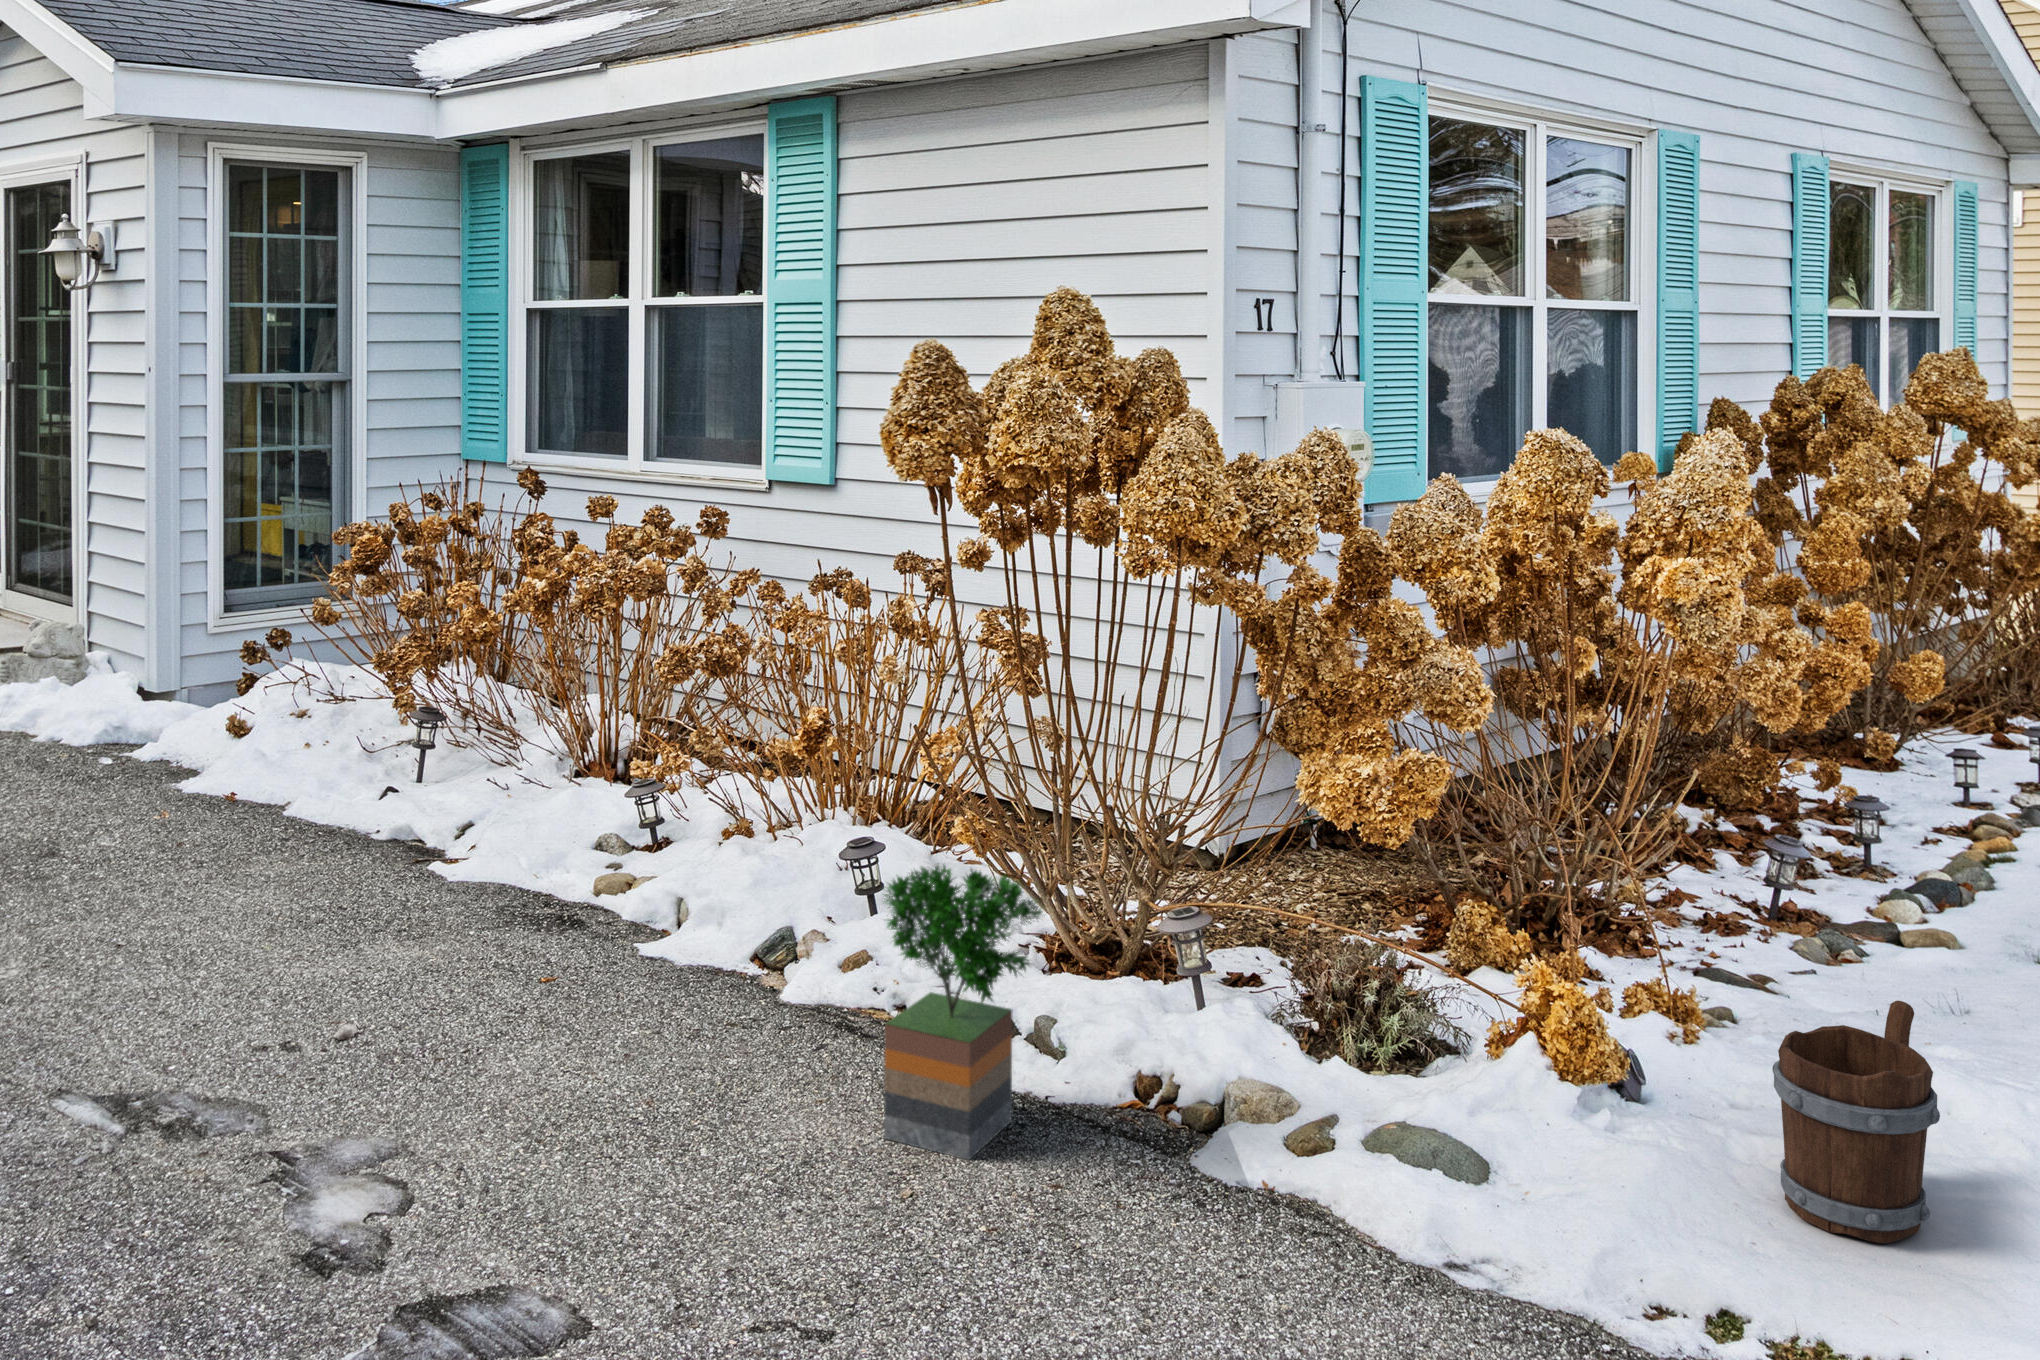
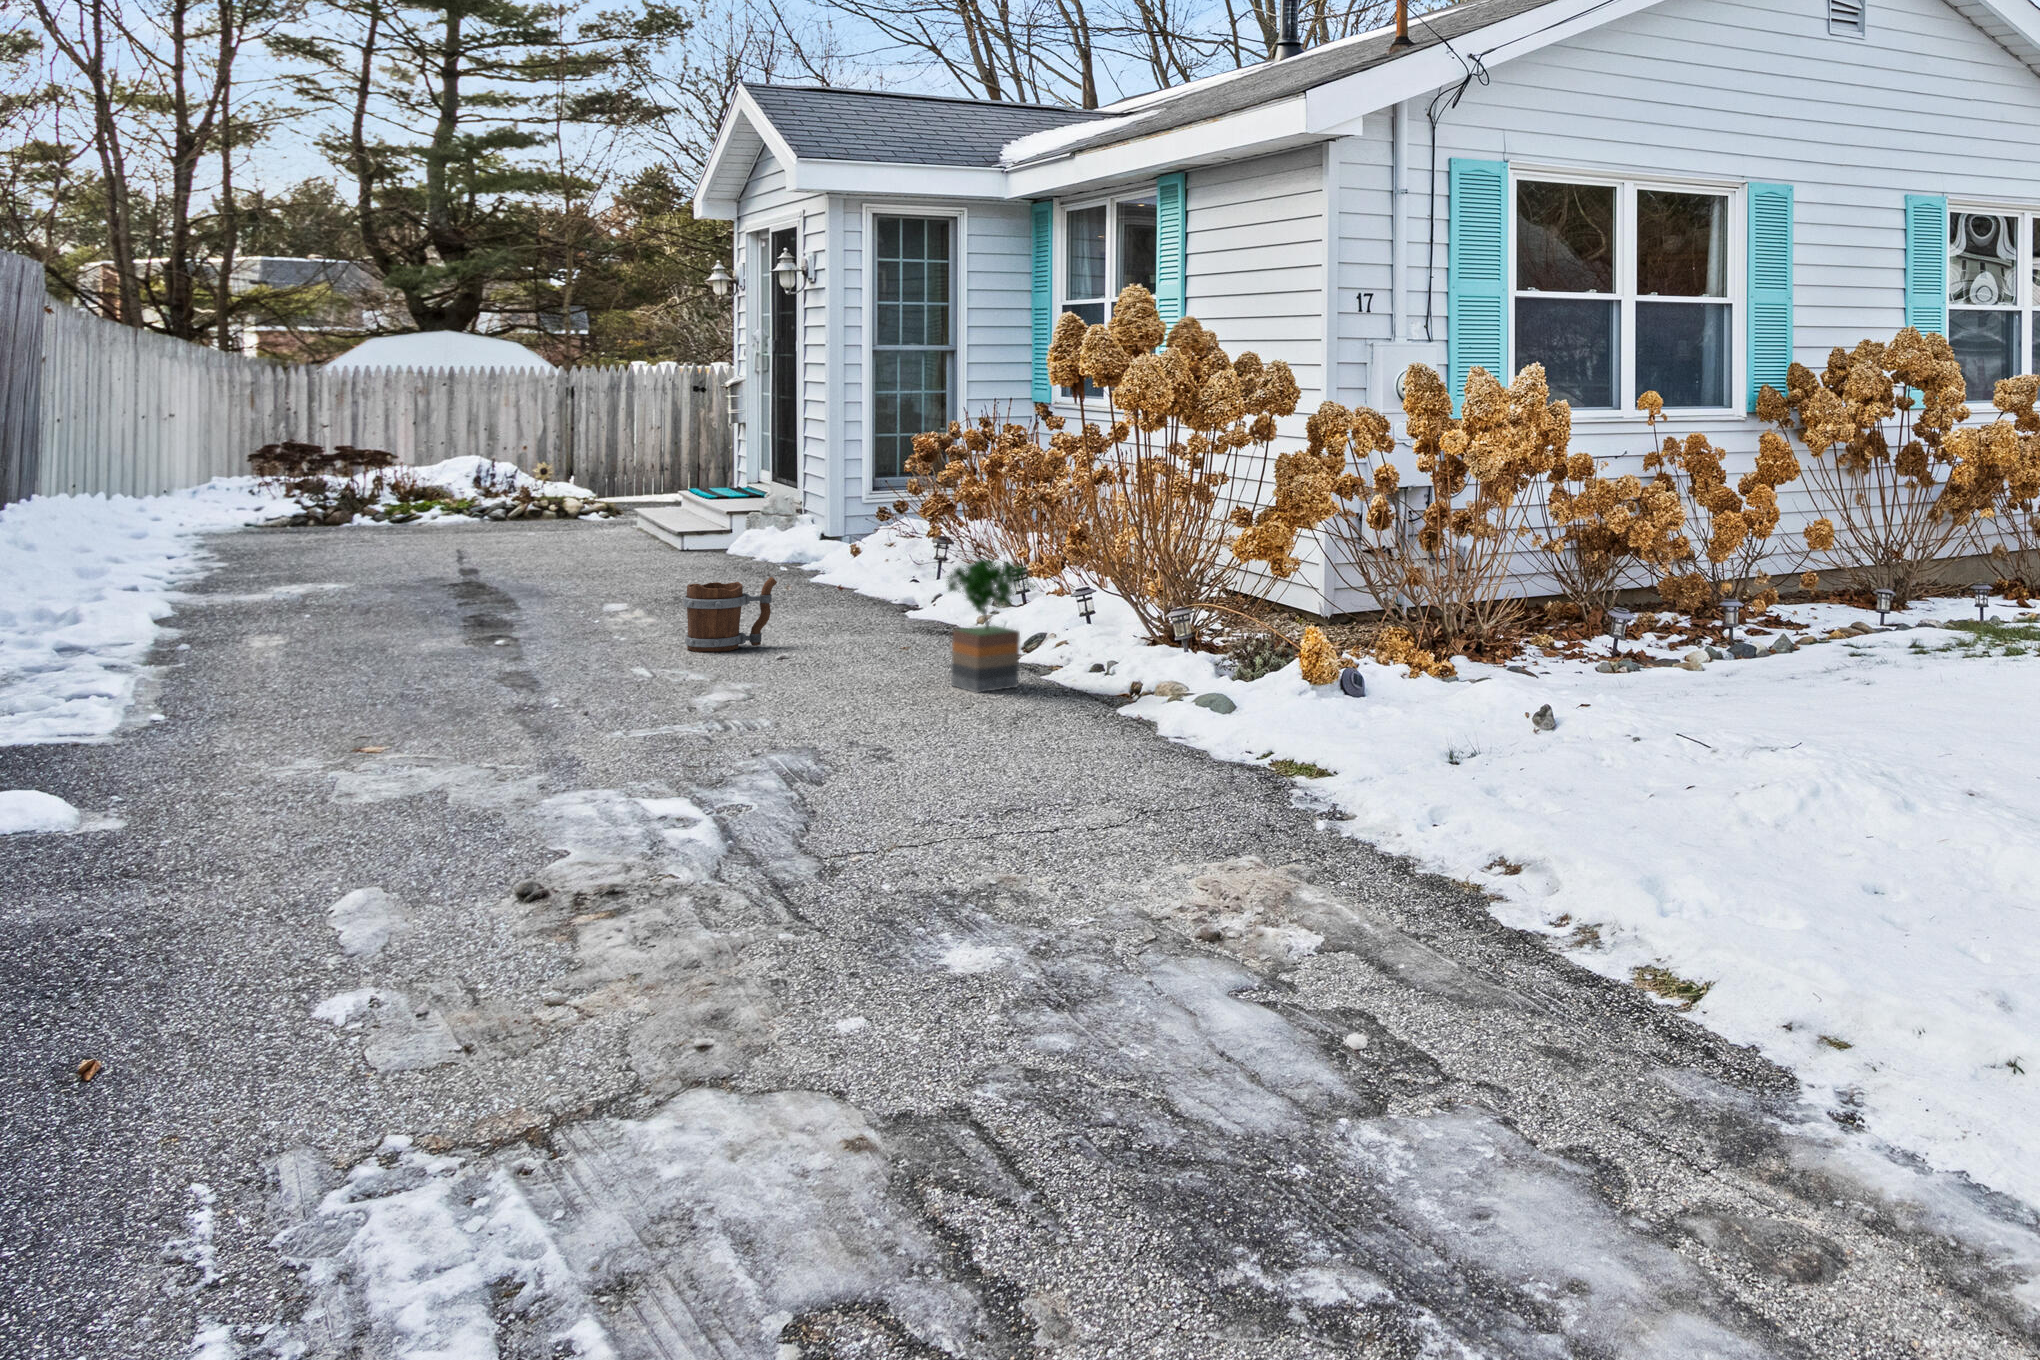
bucket: present [1772,1001,1940,1243] -> present [683,577,777,652]

